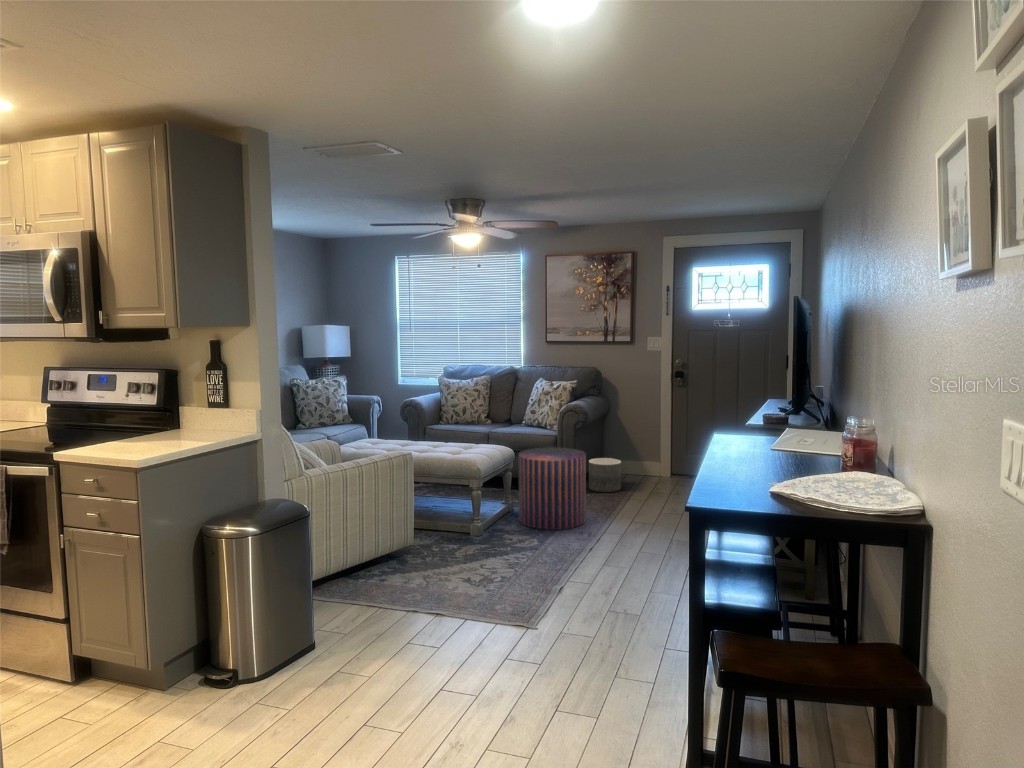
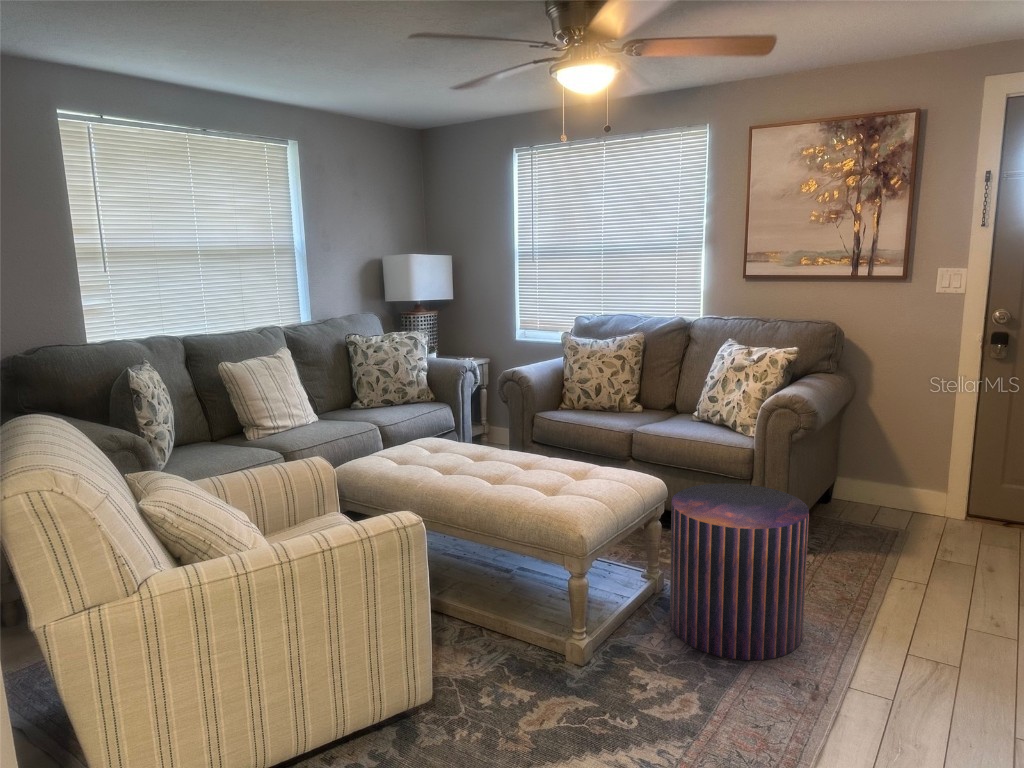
planter: present [589,458,621,492] -> none [810,489,875,557]

